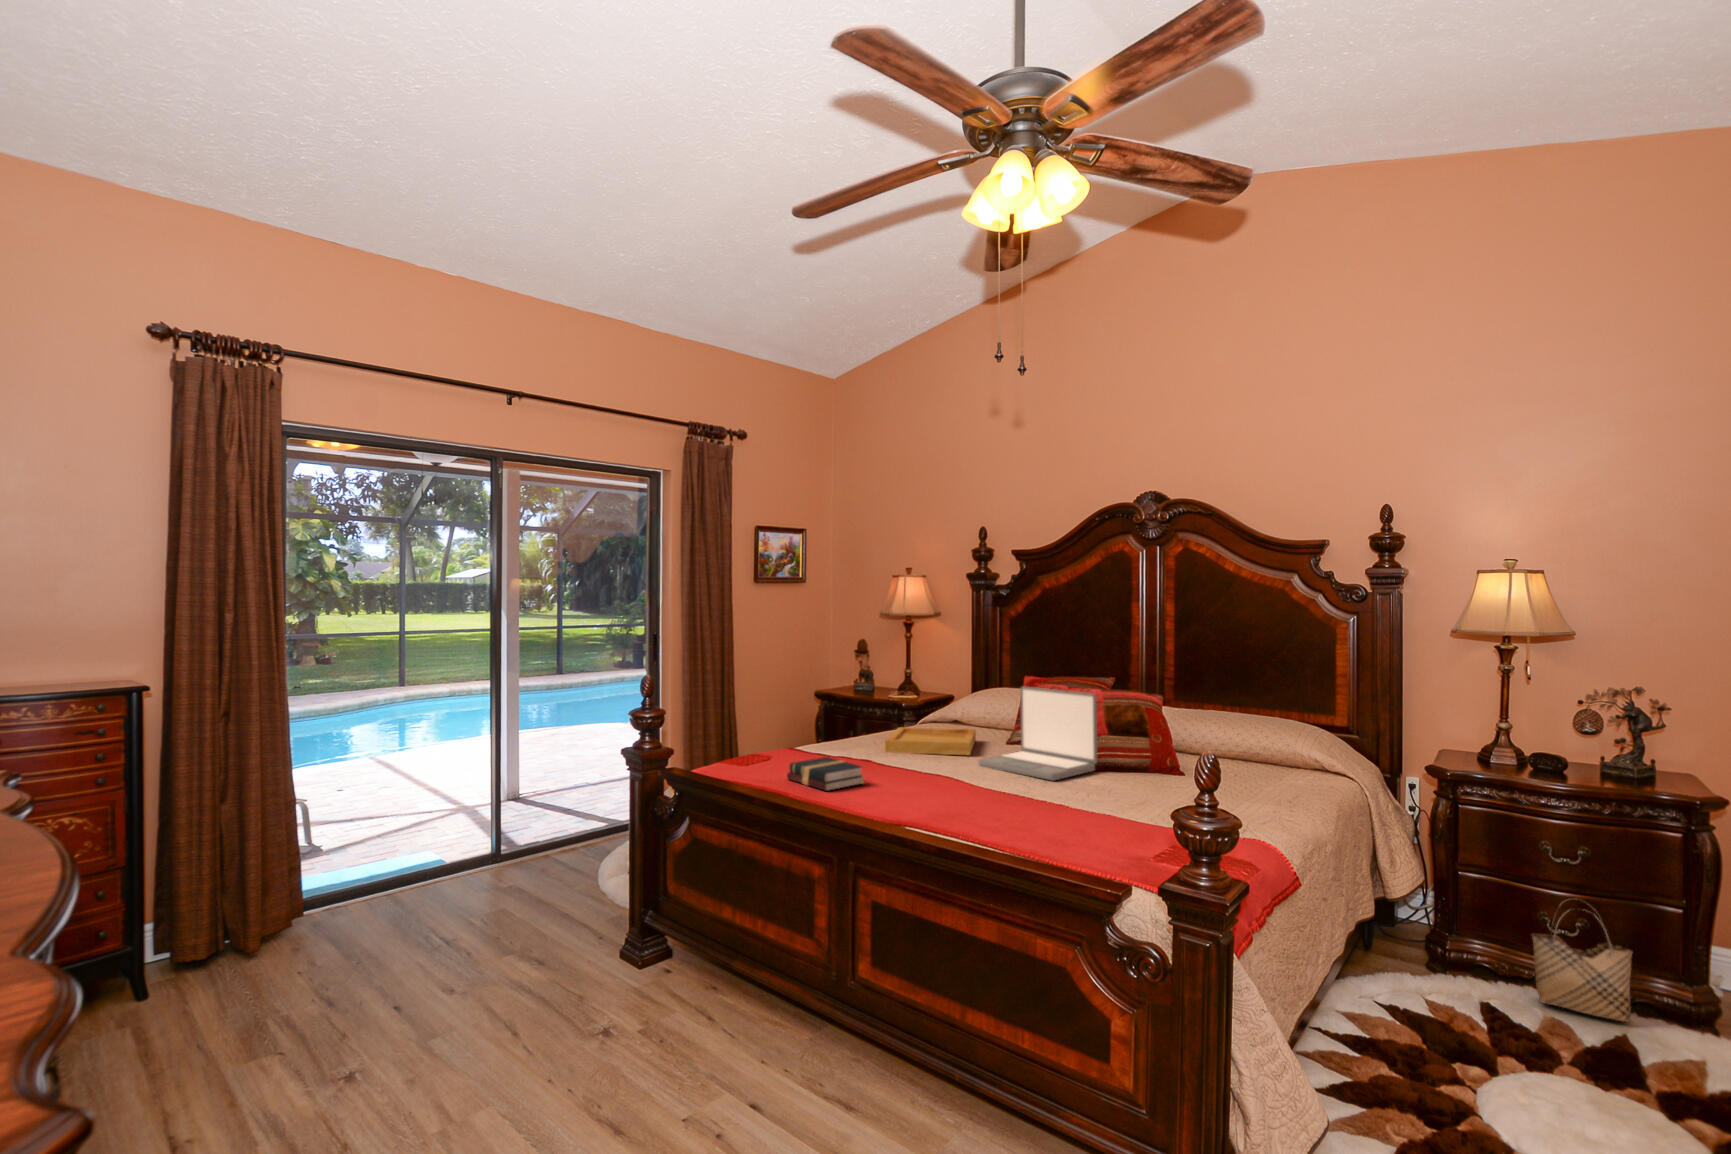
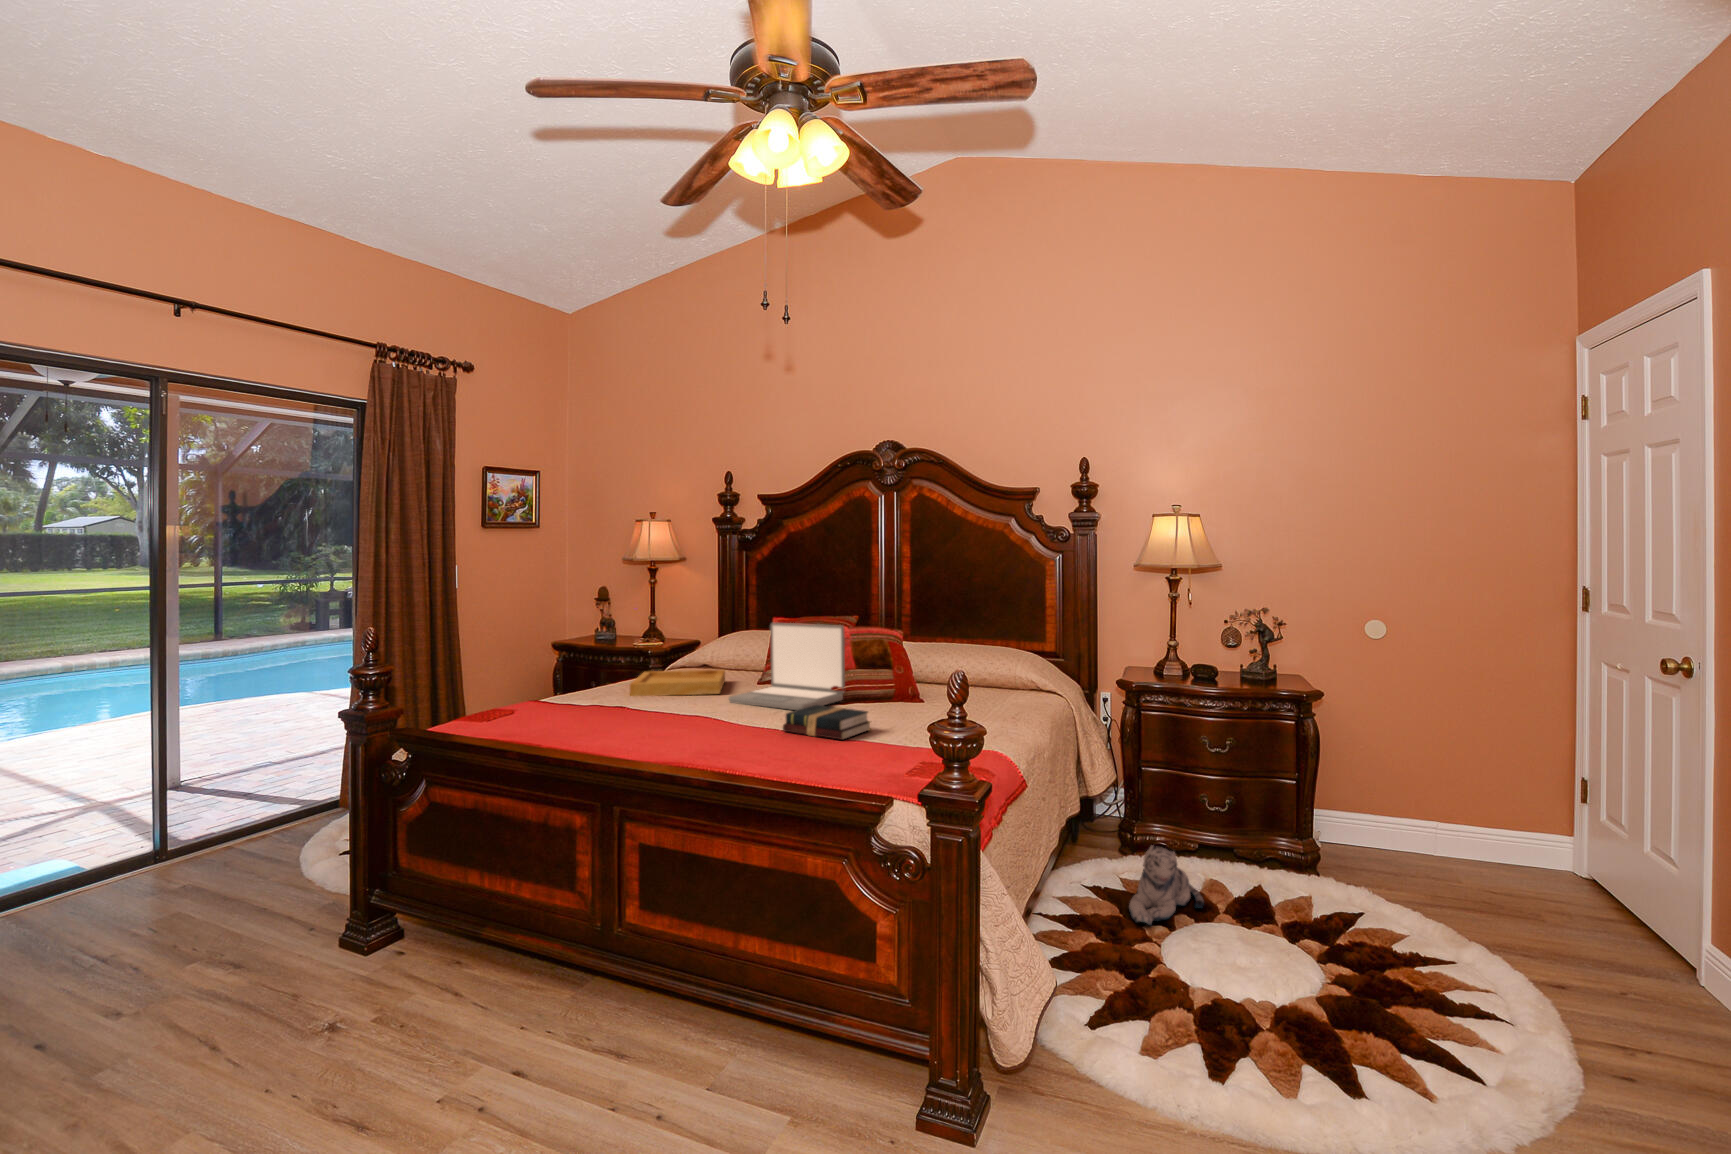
hardback book: present [787,757,864,791] -> present [783,705,871,740]
woven basket: present [1531,898,1632,1022] -> none [1193,779,1262,874]
plush toy: none [1436,968,1542,1064] -> present [1129,846,1204,925]

